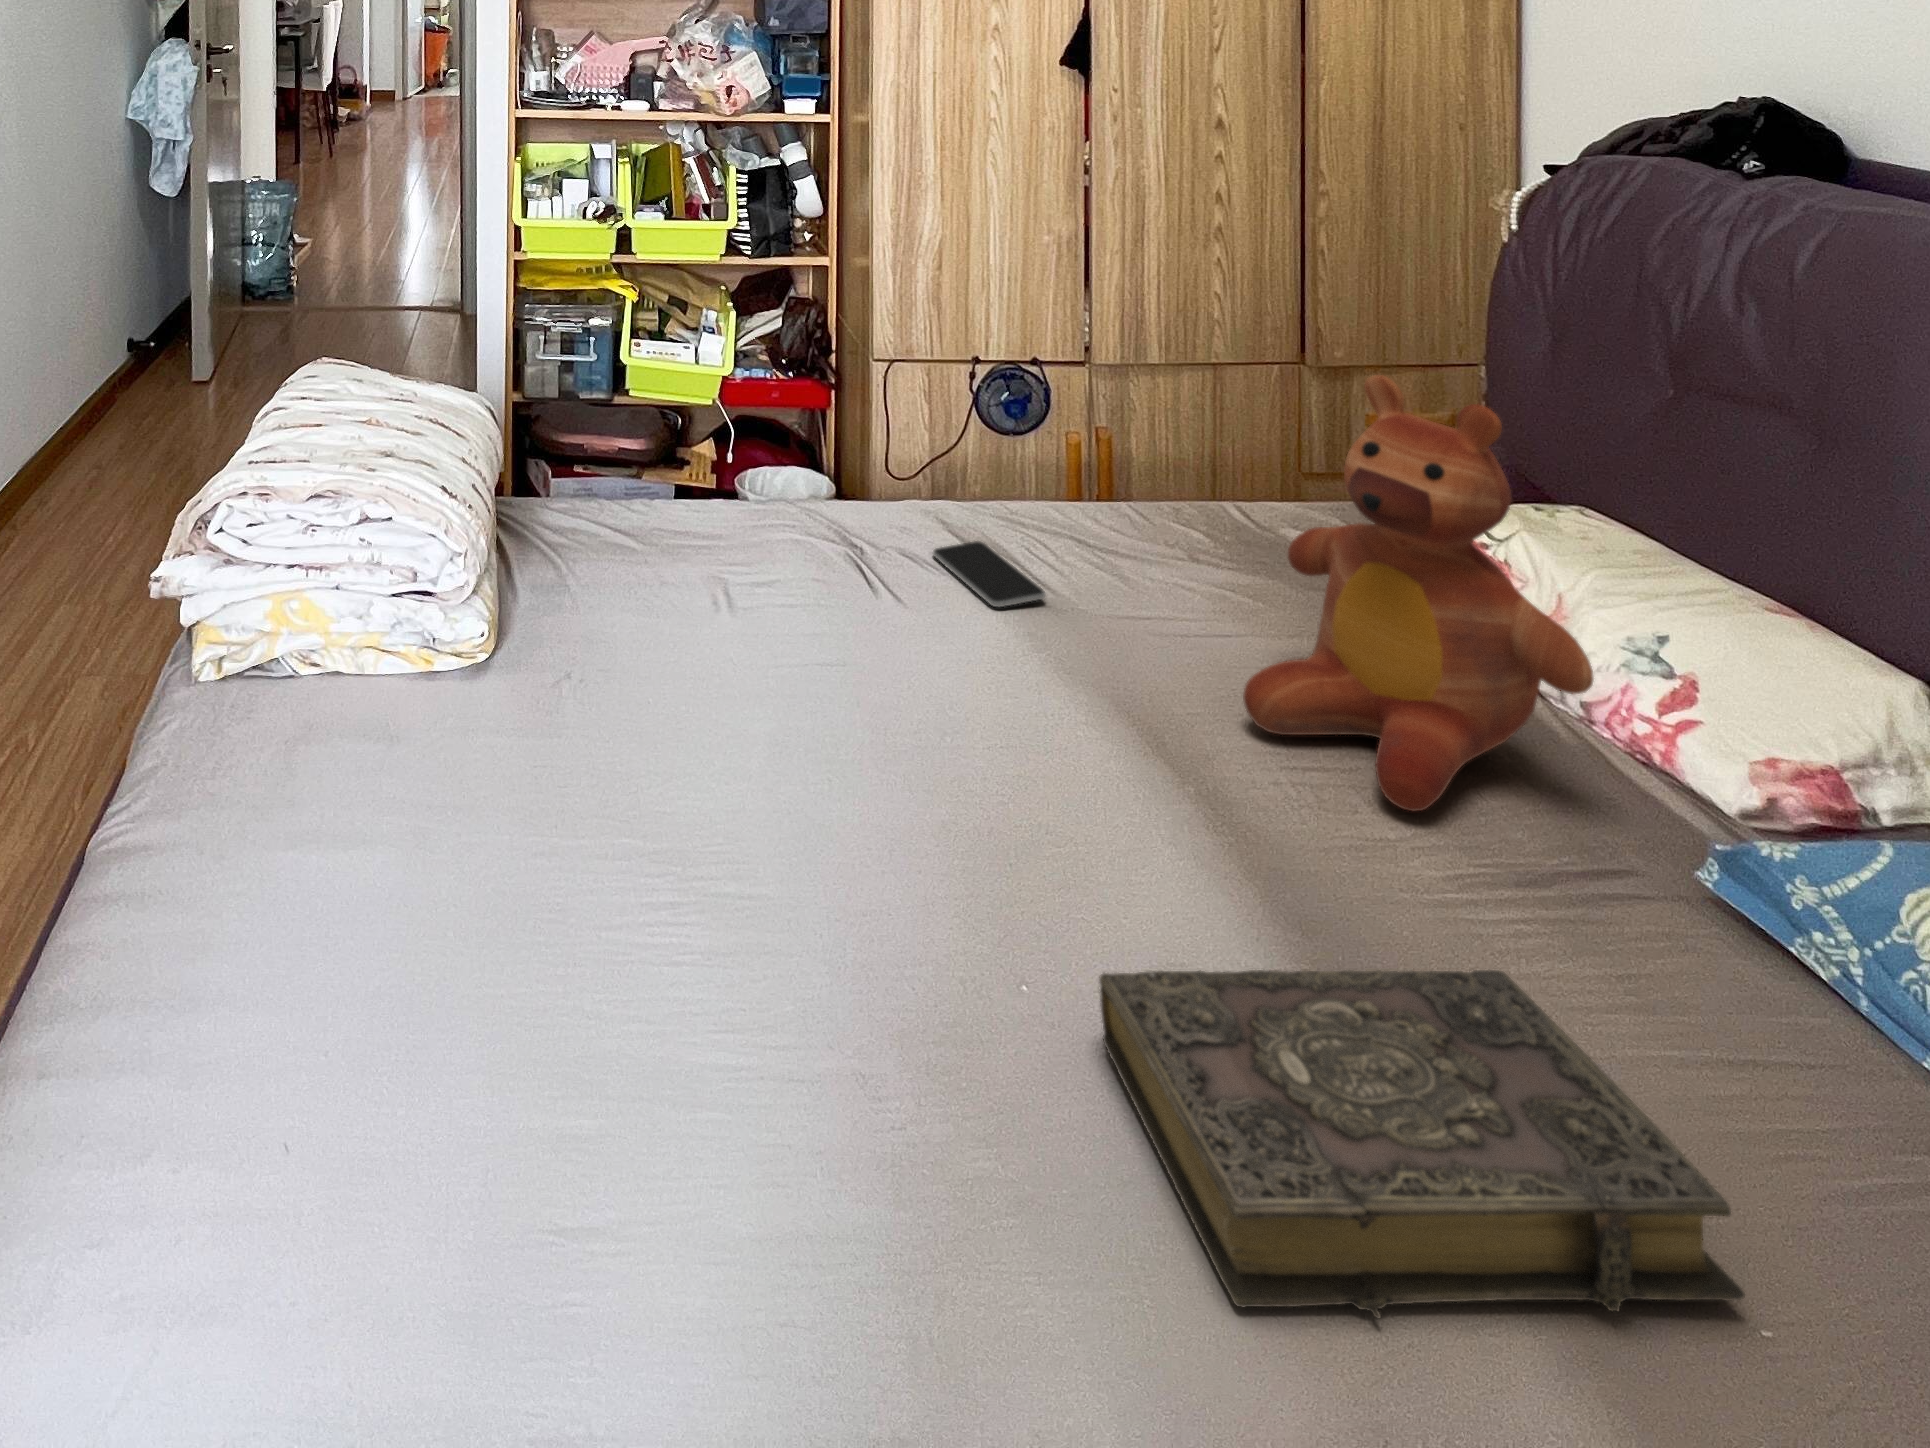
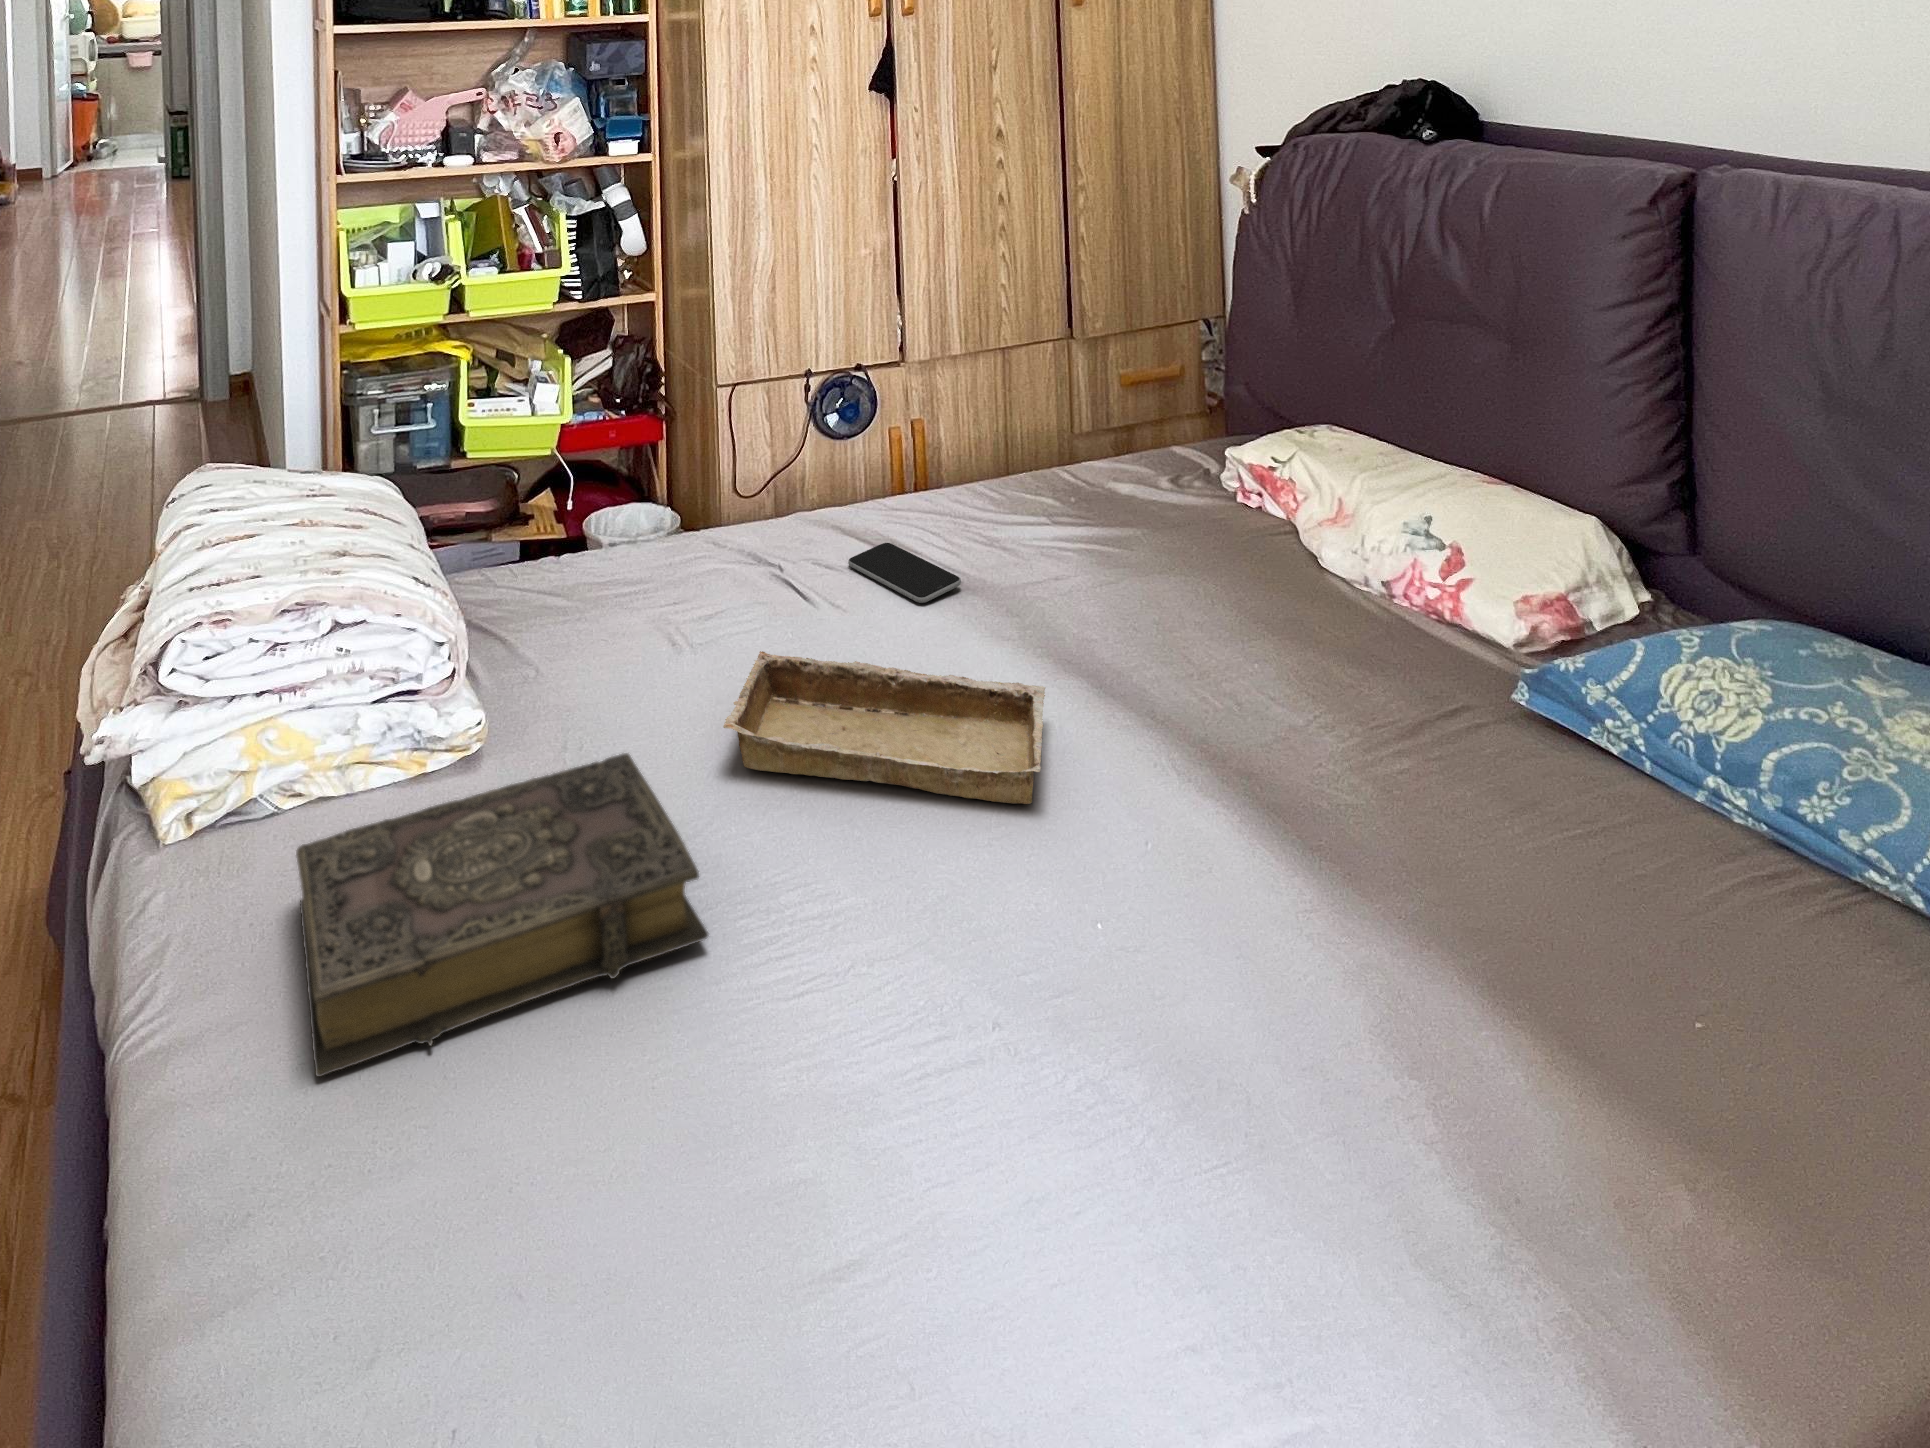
teddy bear: present [1243,375,1594,811] -> none [1157,325,1417,703]
tray: none [730,611,1082,819] -> present [723,651,1045,804]
book: present [1099,970,1745,1318] -> present [296,753,708,1077]

